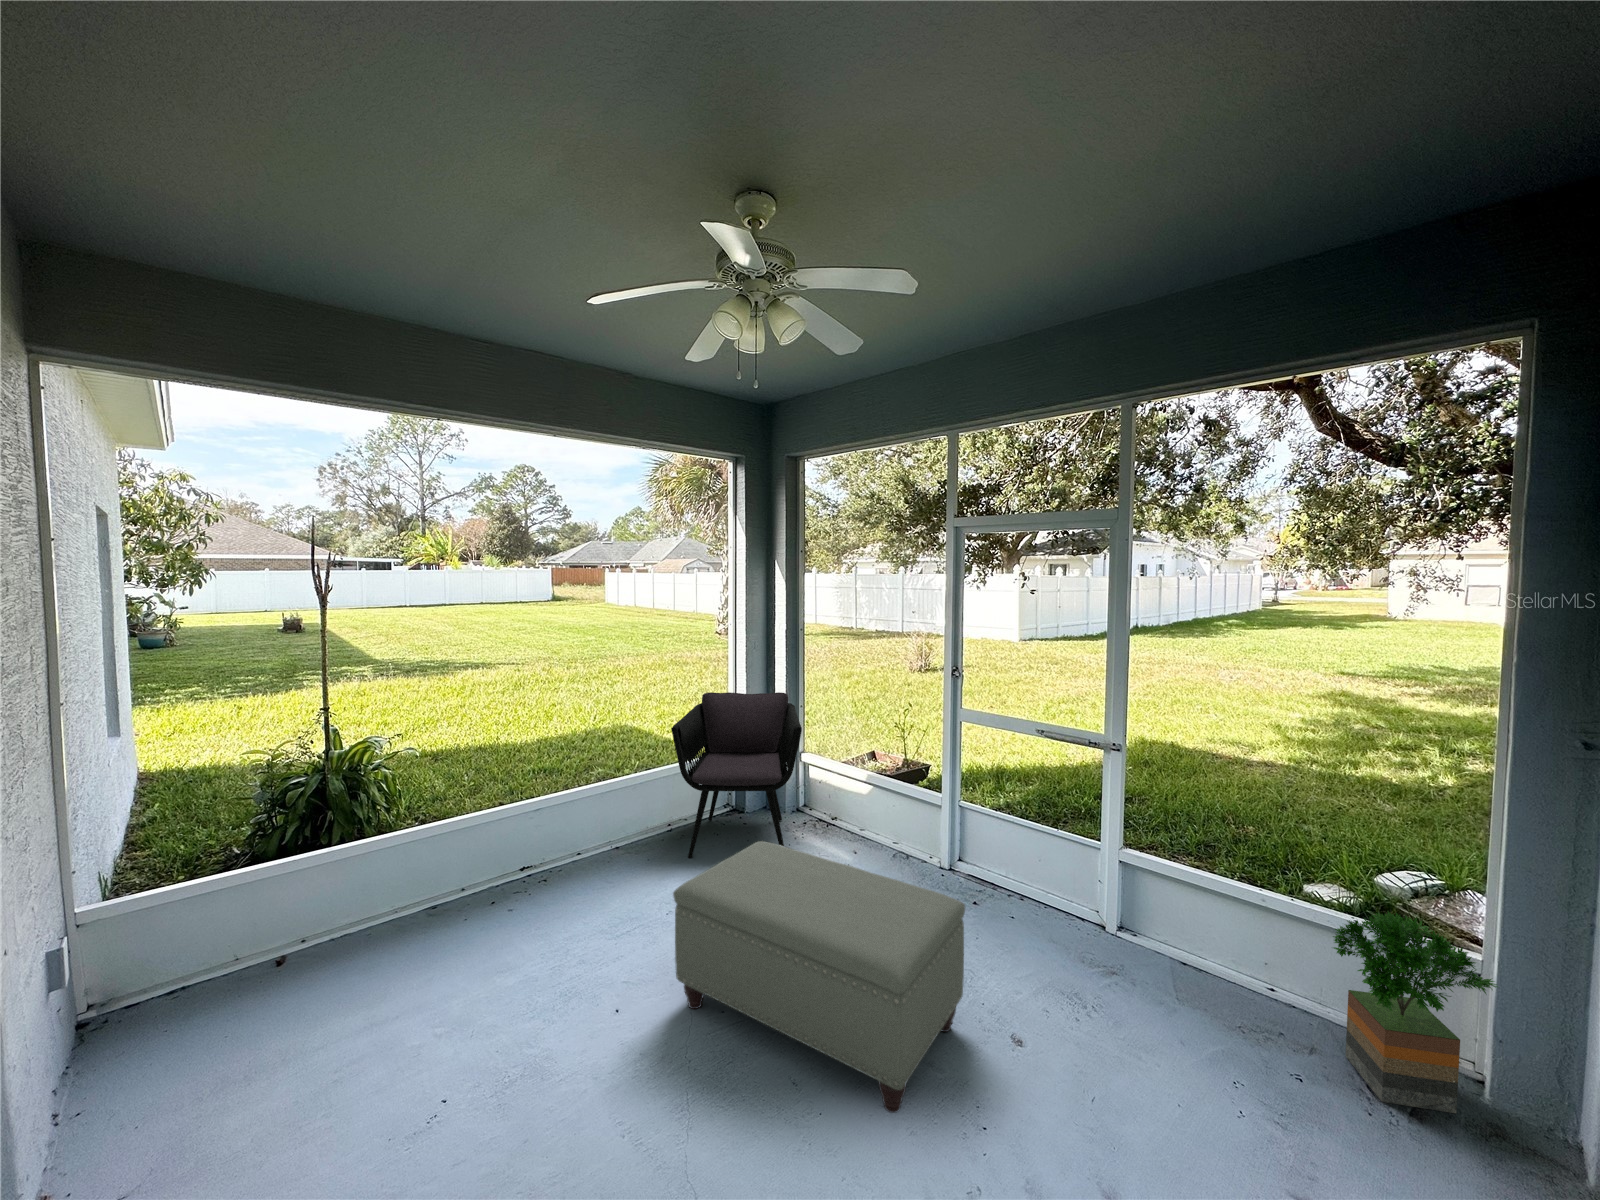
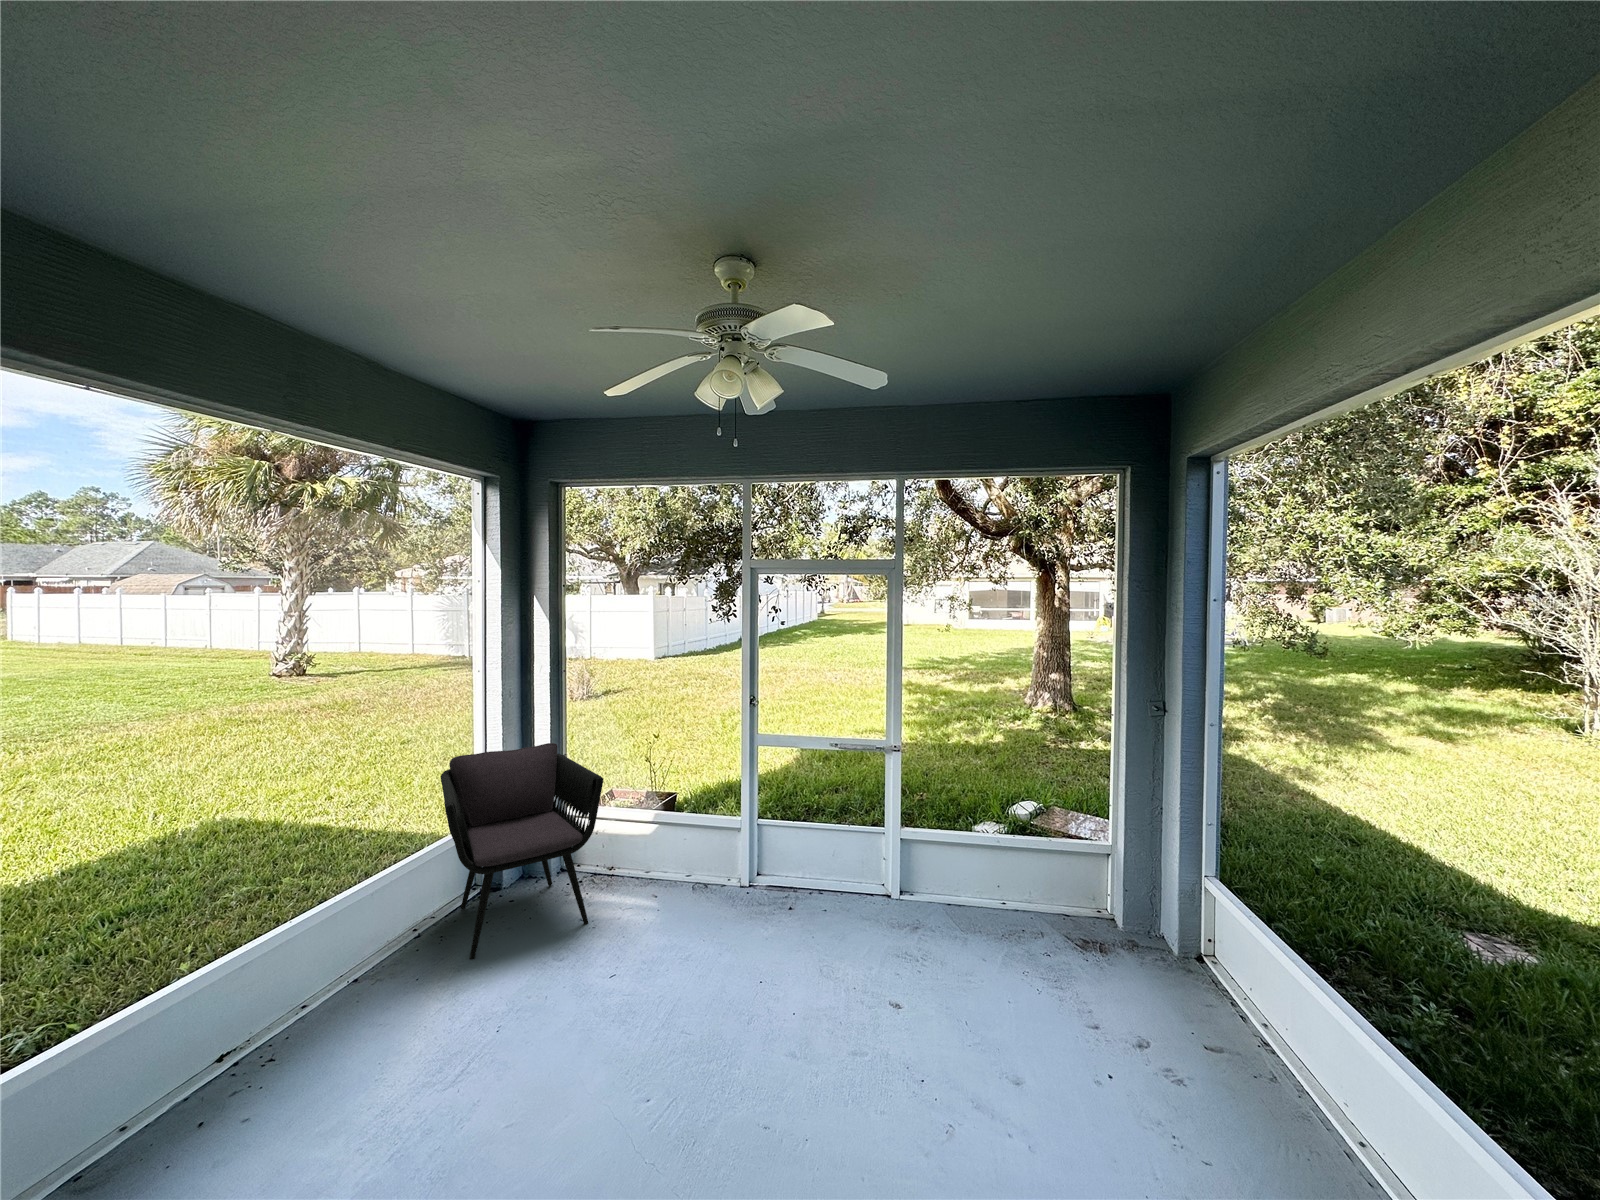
ottoman: present [673,841,965,1113] -> none [592,903,877,1118]
potted tree: present [1333,911,1497,1113] -> none [1058,829,1136,952]

